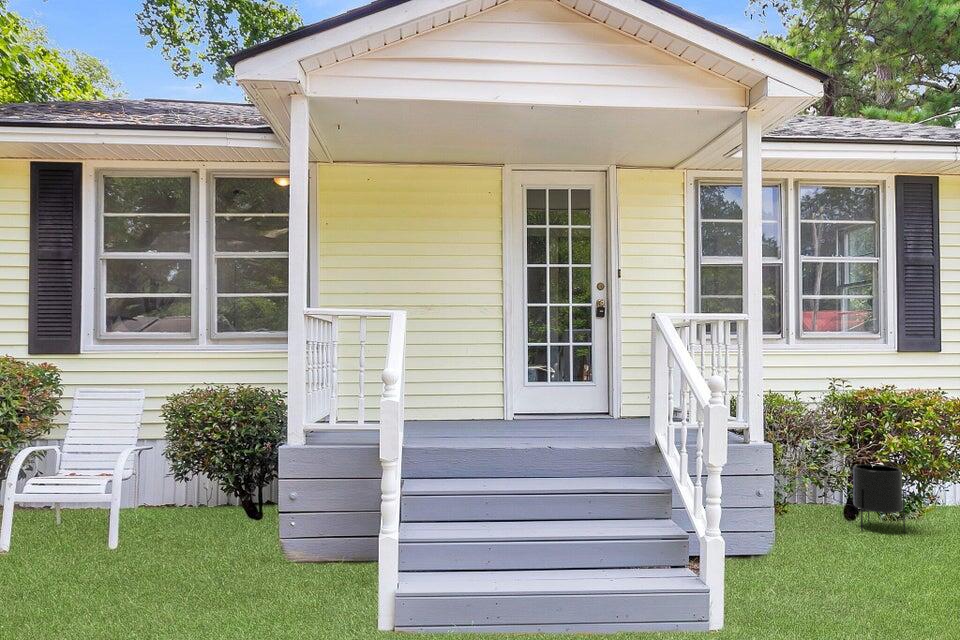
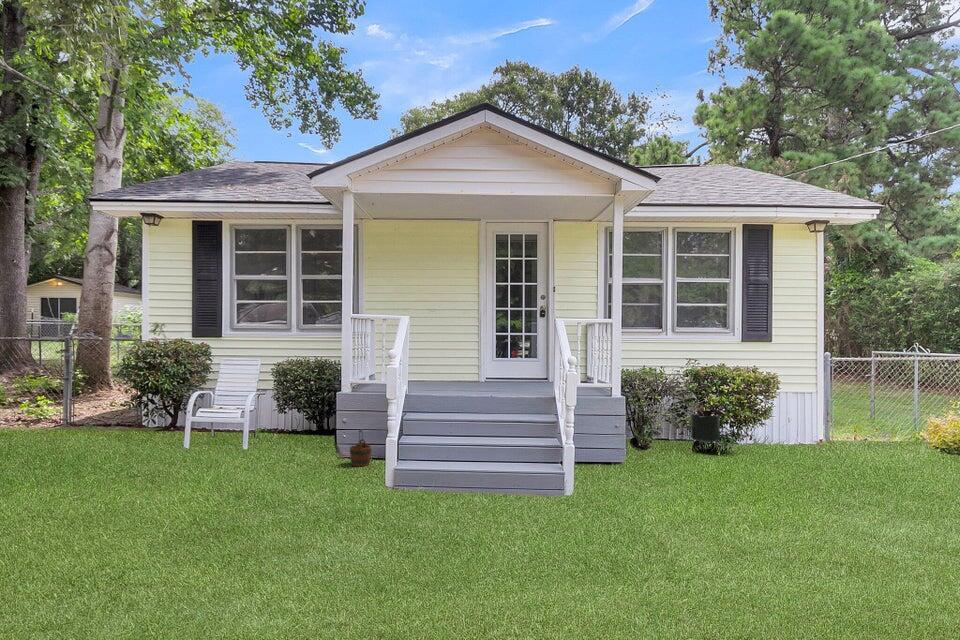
wooden bucket: none [303,512,342,583] -> present [350,429,371,466]

